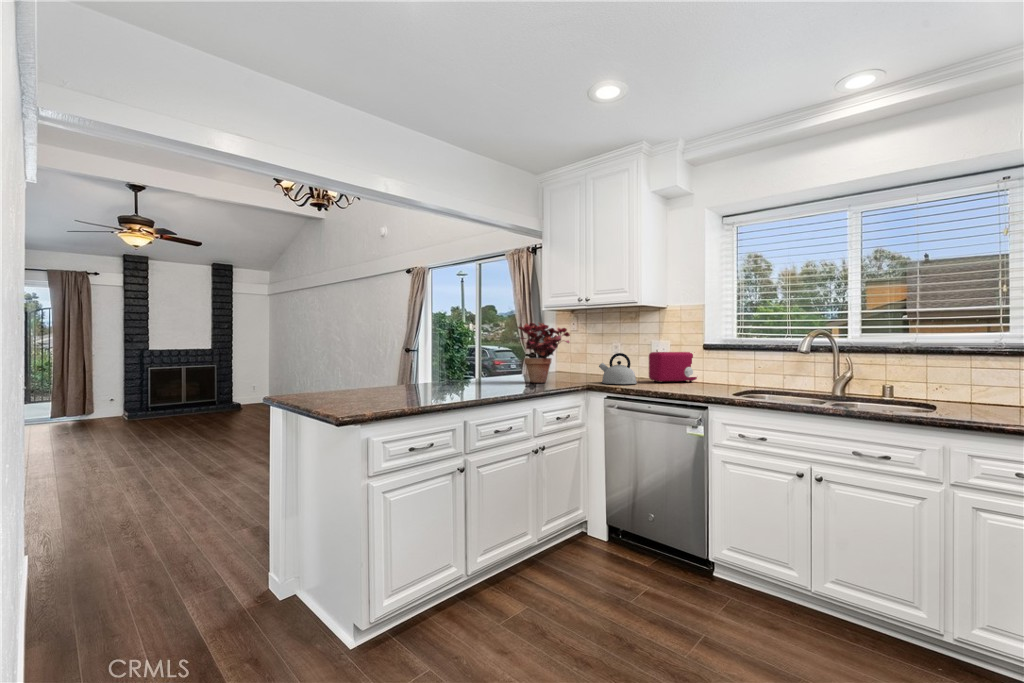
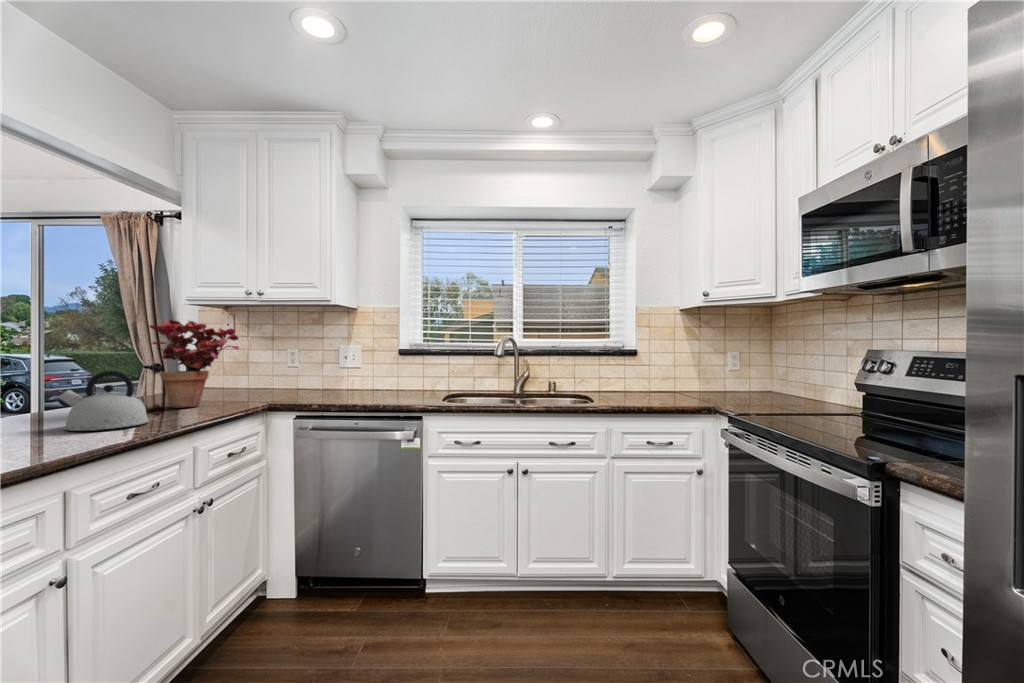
toaster: present [649,352,697,383] -> none [339,357,390,393]
kettle: present [599,353,637,384] -> present [59,371,149,431]

